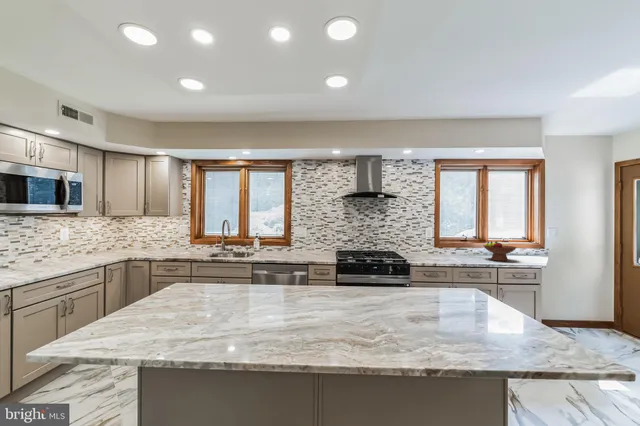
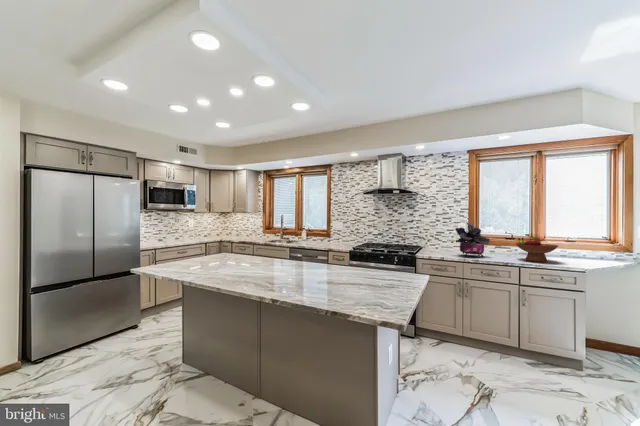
potted plant: none [439,228,466,260] -> present [455,222,490,256]

